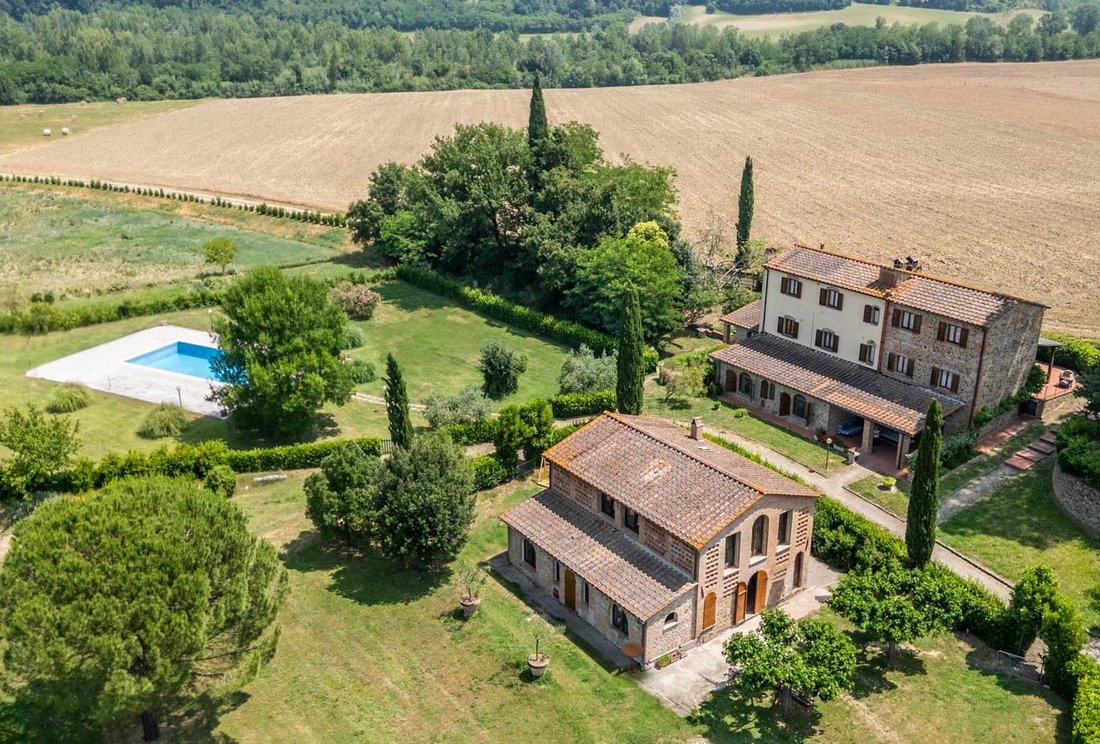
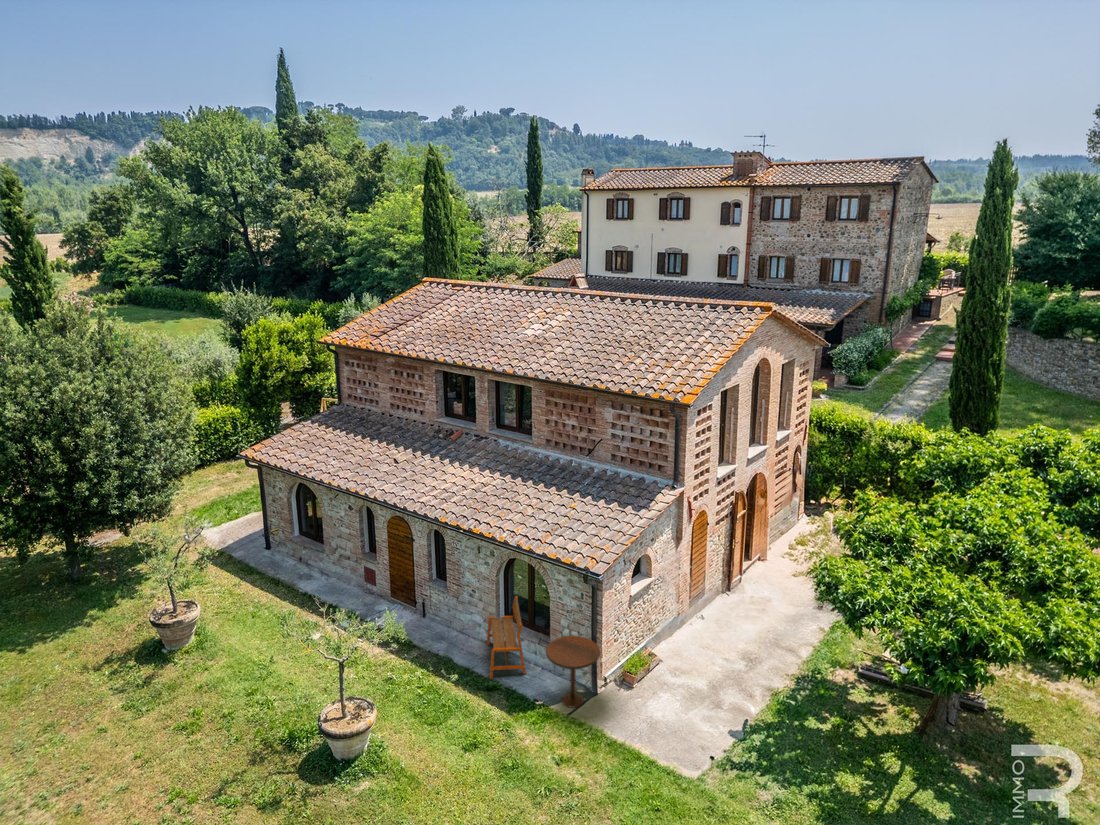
bench: none [600,619,618,655] -> present [487,596,526,678]

